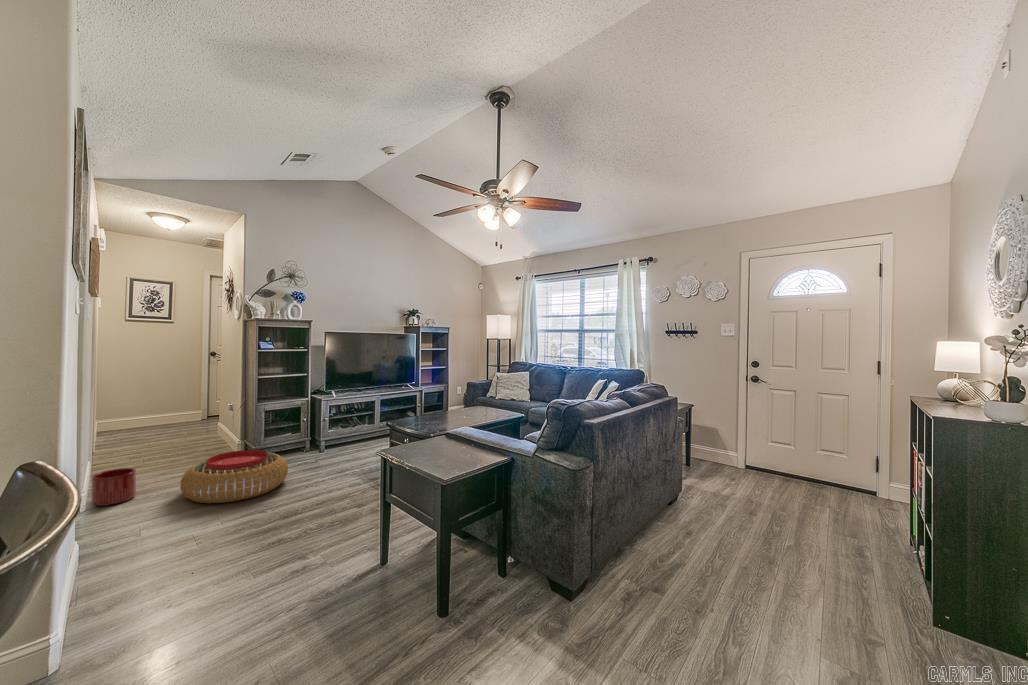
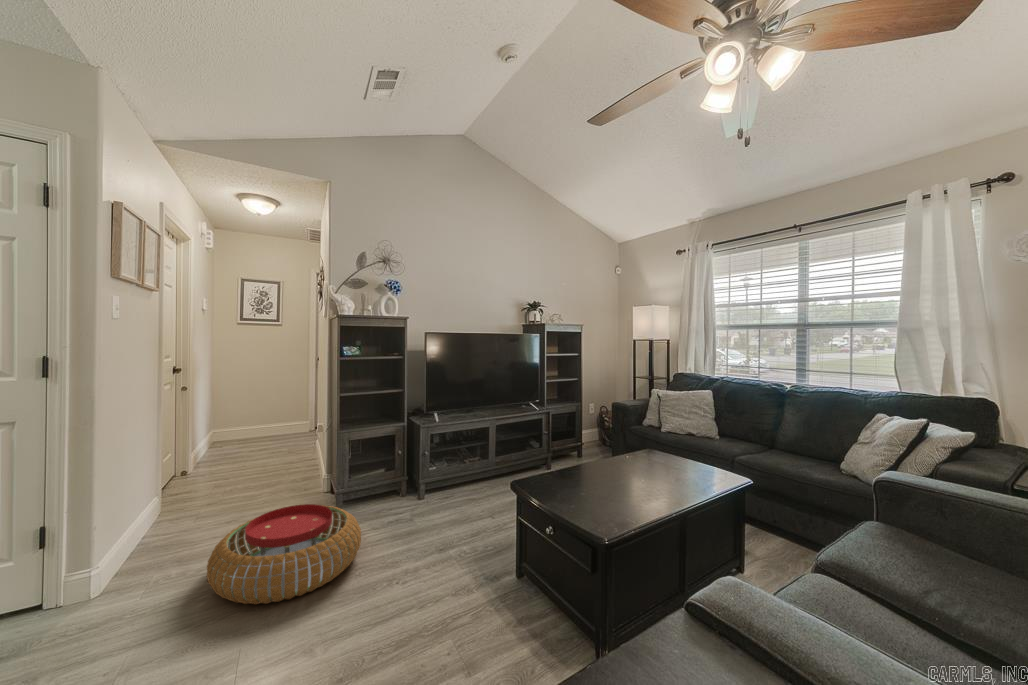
planter: present [91,468,136,506] -> none [107,523,168,583]

